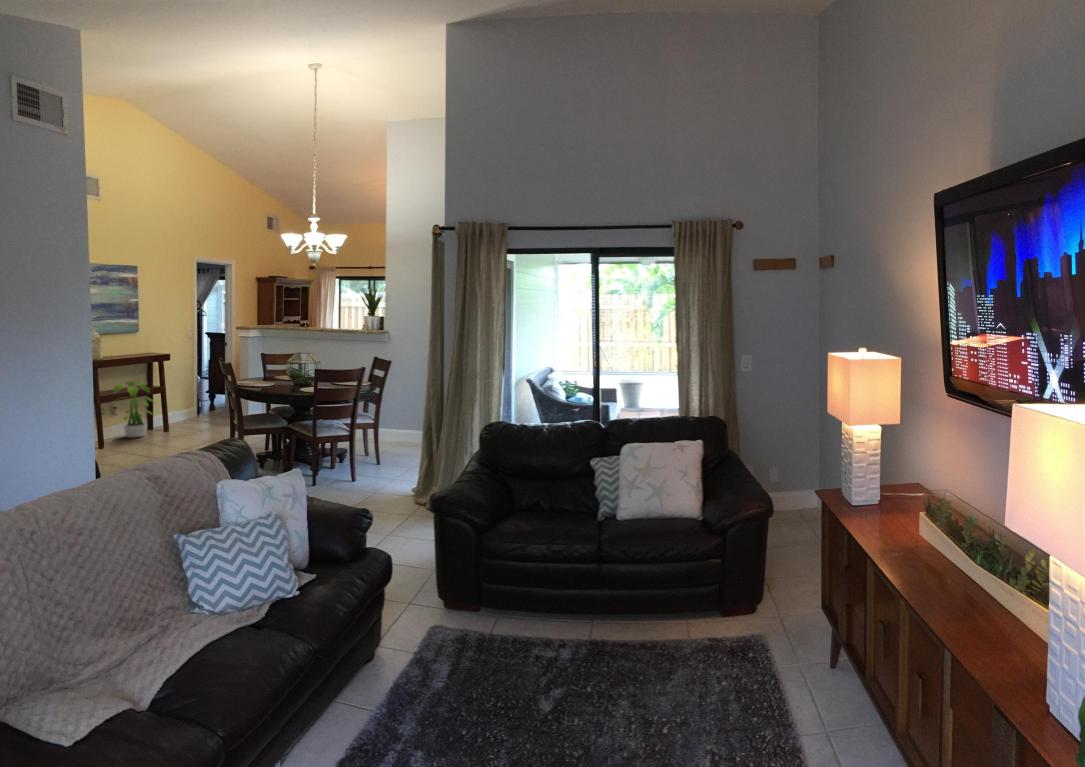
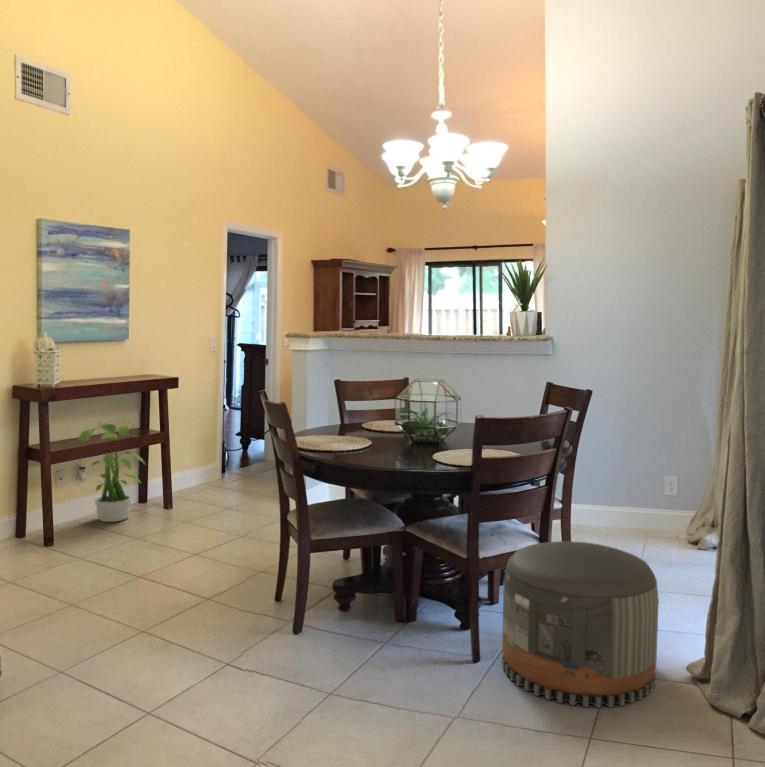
pouf: none [345,419,404,473] -> present [502,541,659,707]

